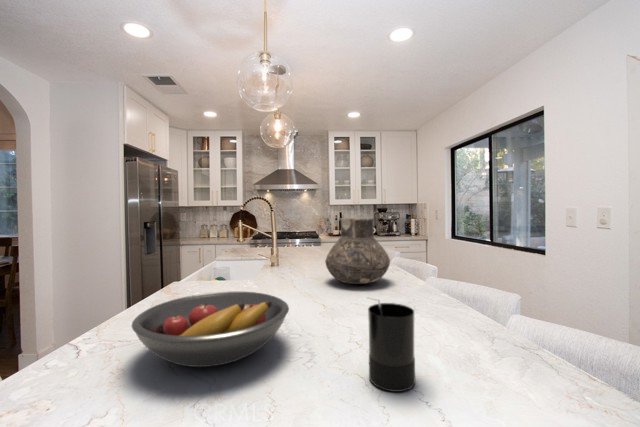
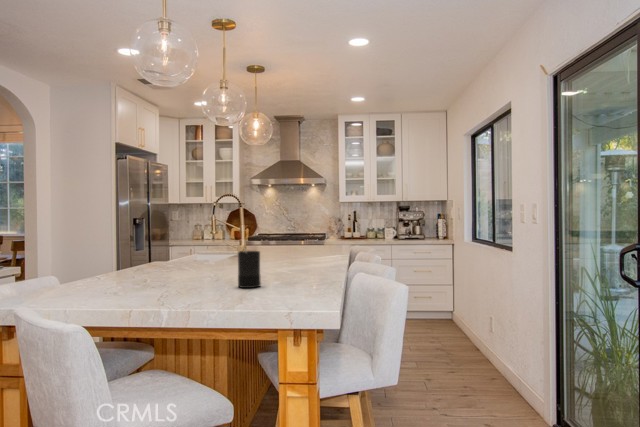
vase: present [325,218,390,284] -> none [270,211,322,264]
fruit bowl: present [132,291,289,367] -> none [129,252,212,282]

